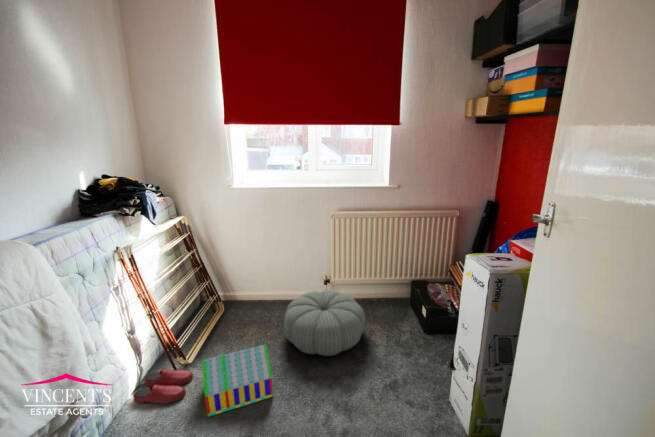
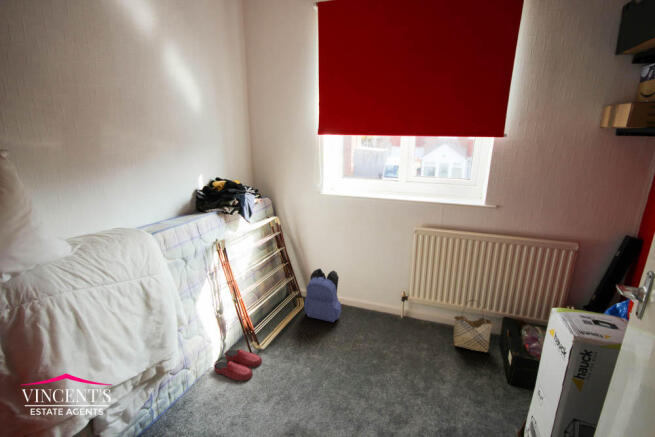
backpack: none [228,266,269,319] -> present [304,269,342,322]
woven basket: none [374,270,404,314] -> present [454,300,492,352]
pouf: present [284,290,365,356] -> none [348,306,436,380]
toy house: present [202,344,273,417] -> none [262,352,324,405]

